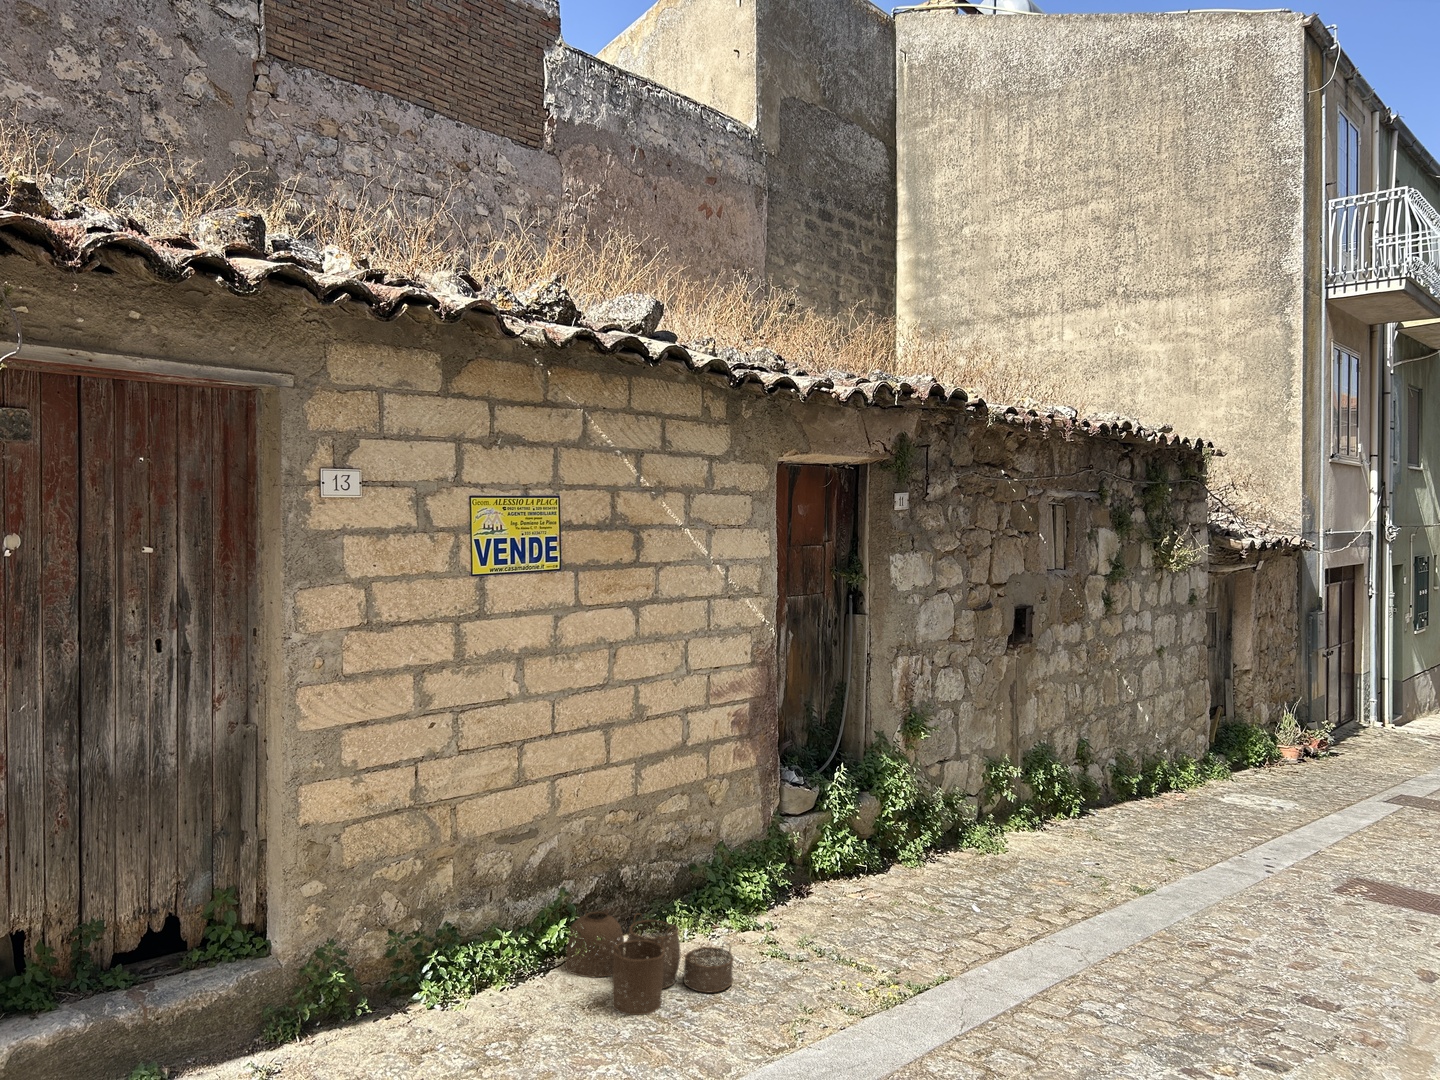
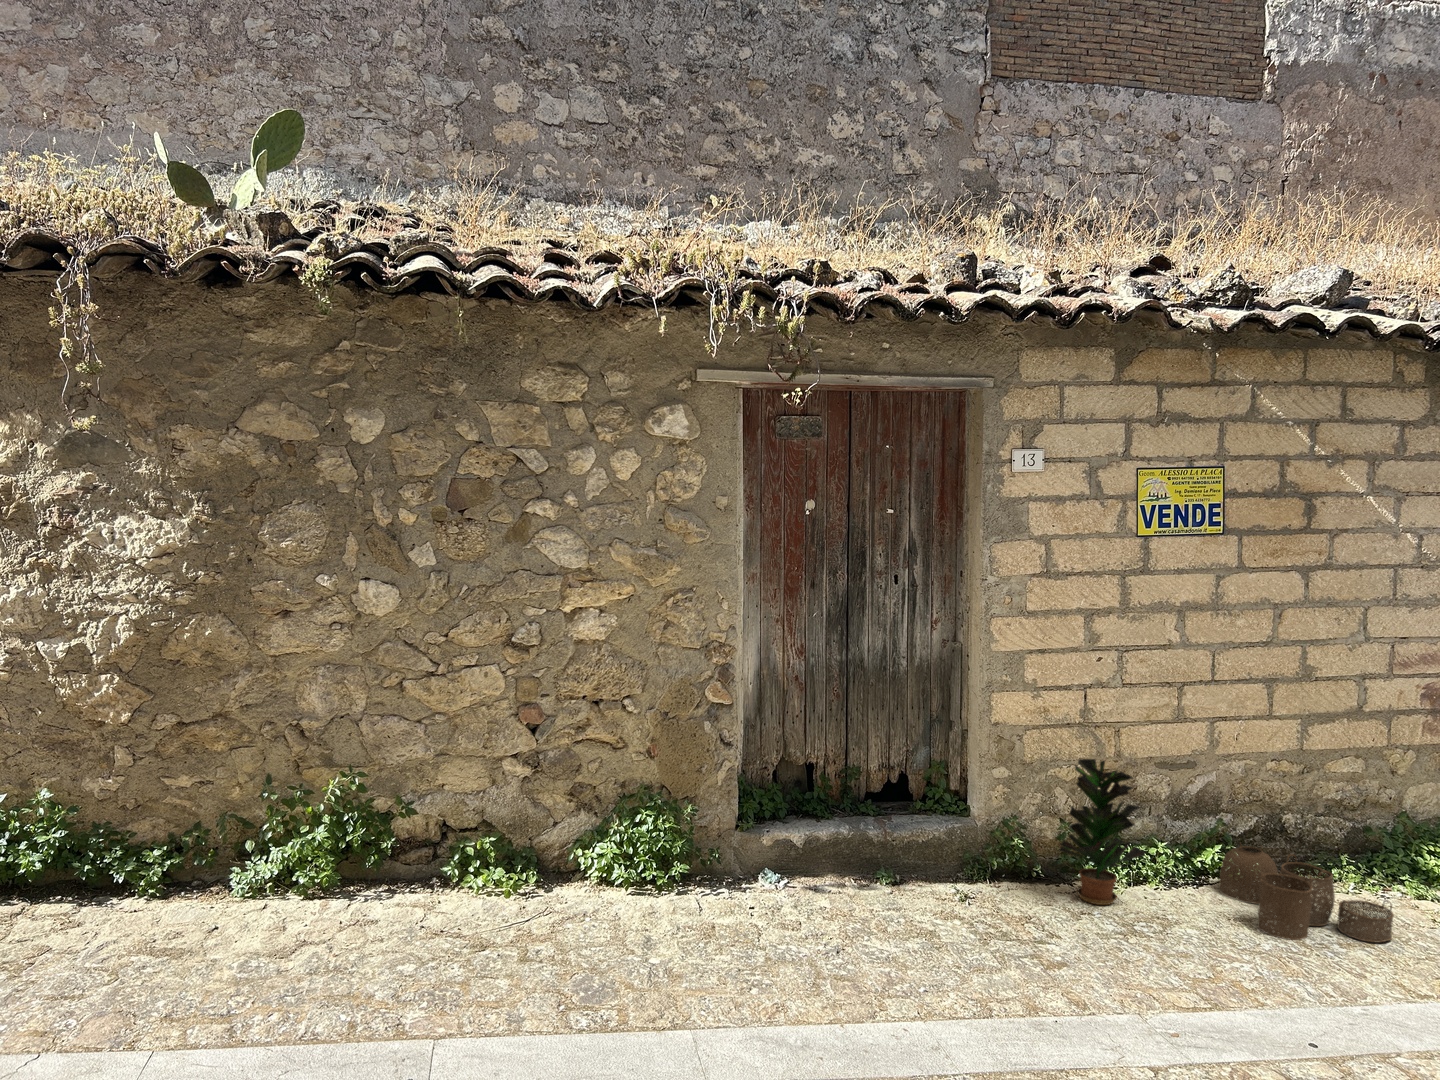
potted plant: none [392,851,495,1035] -> present [1059,759,1146,905]

